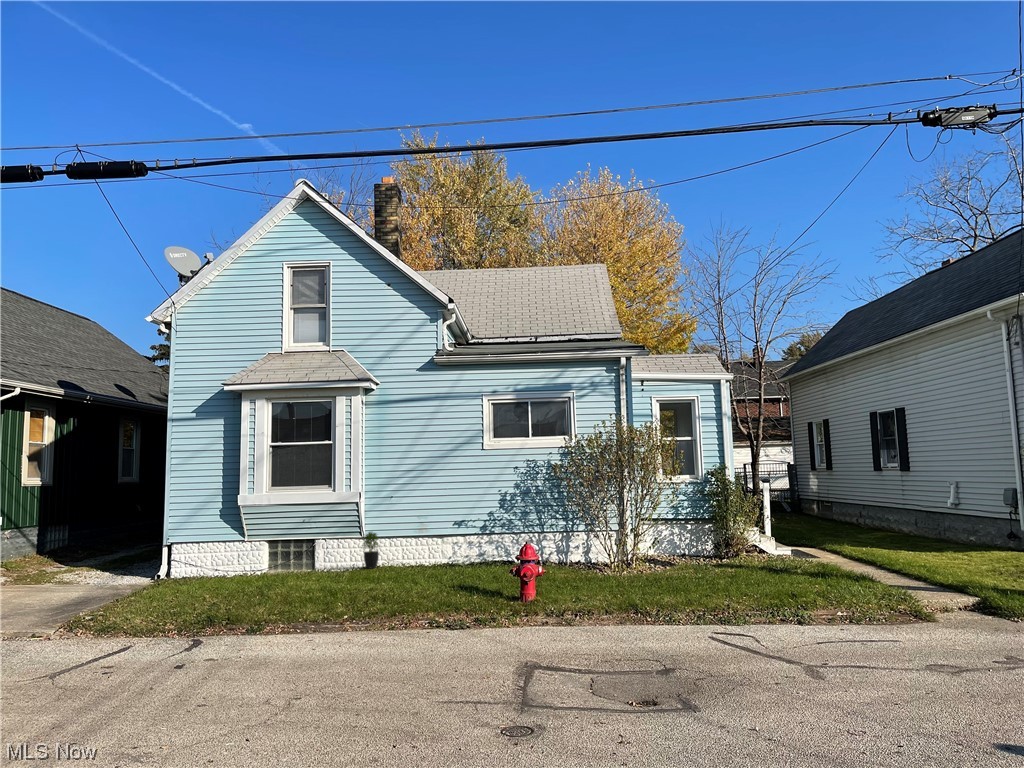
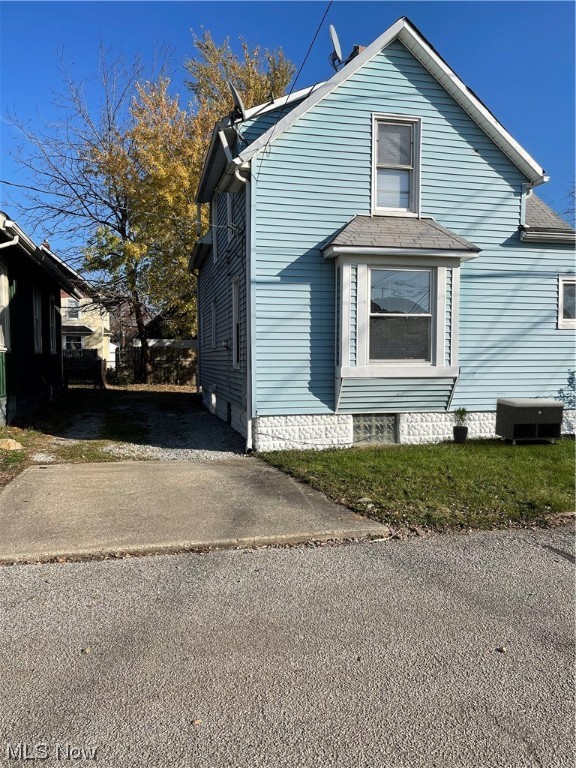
storage bench: none [415,521,471,569] -> present [495,398,565,444]

